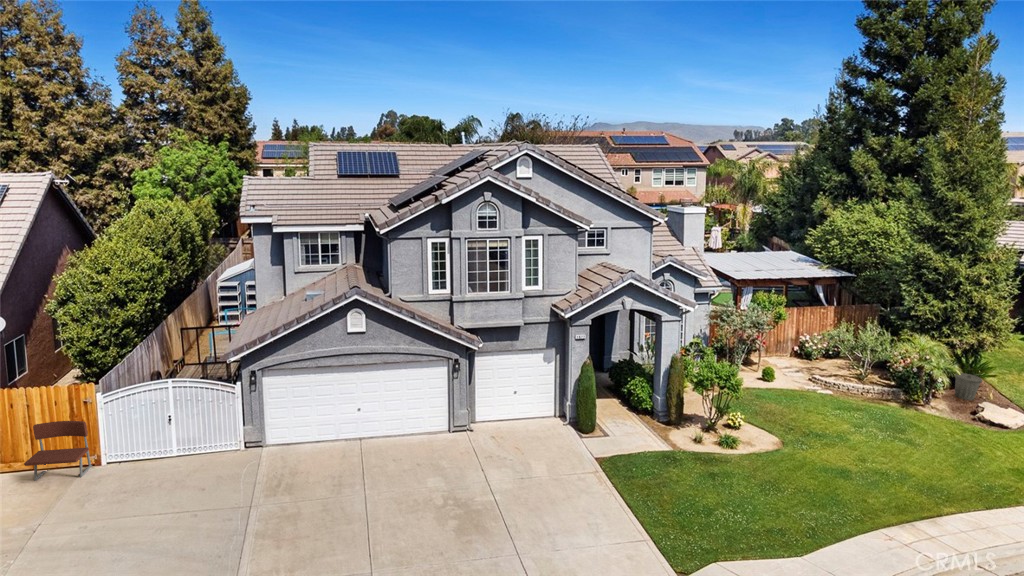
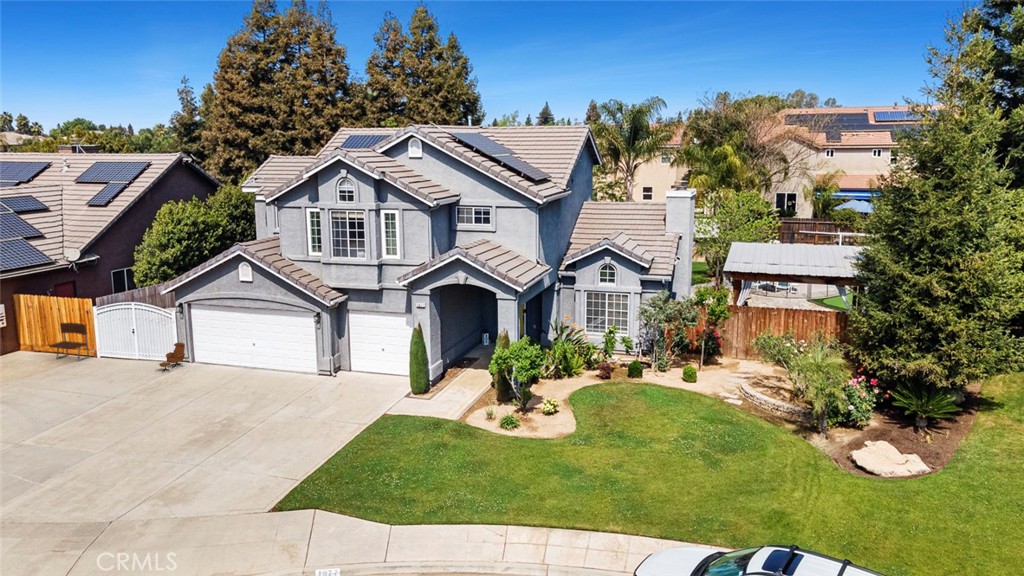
trash can: present [955,373,982,400] -> none [871,400,902,434]
lounge chair: none [240,423,268,470] -> present [160,342,185,372]

